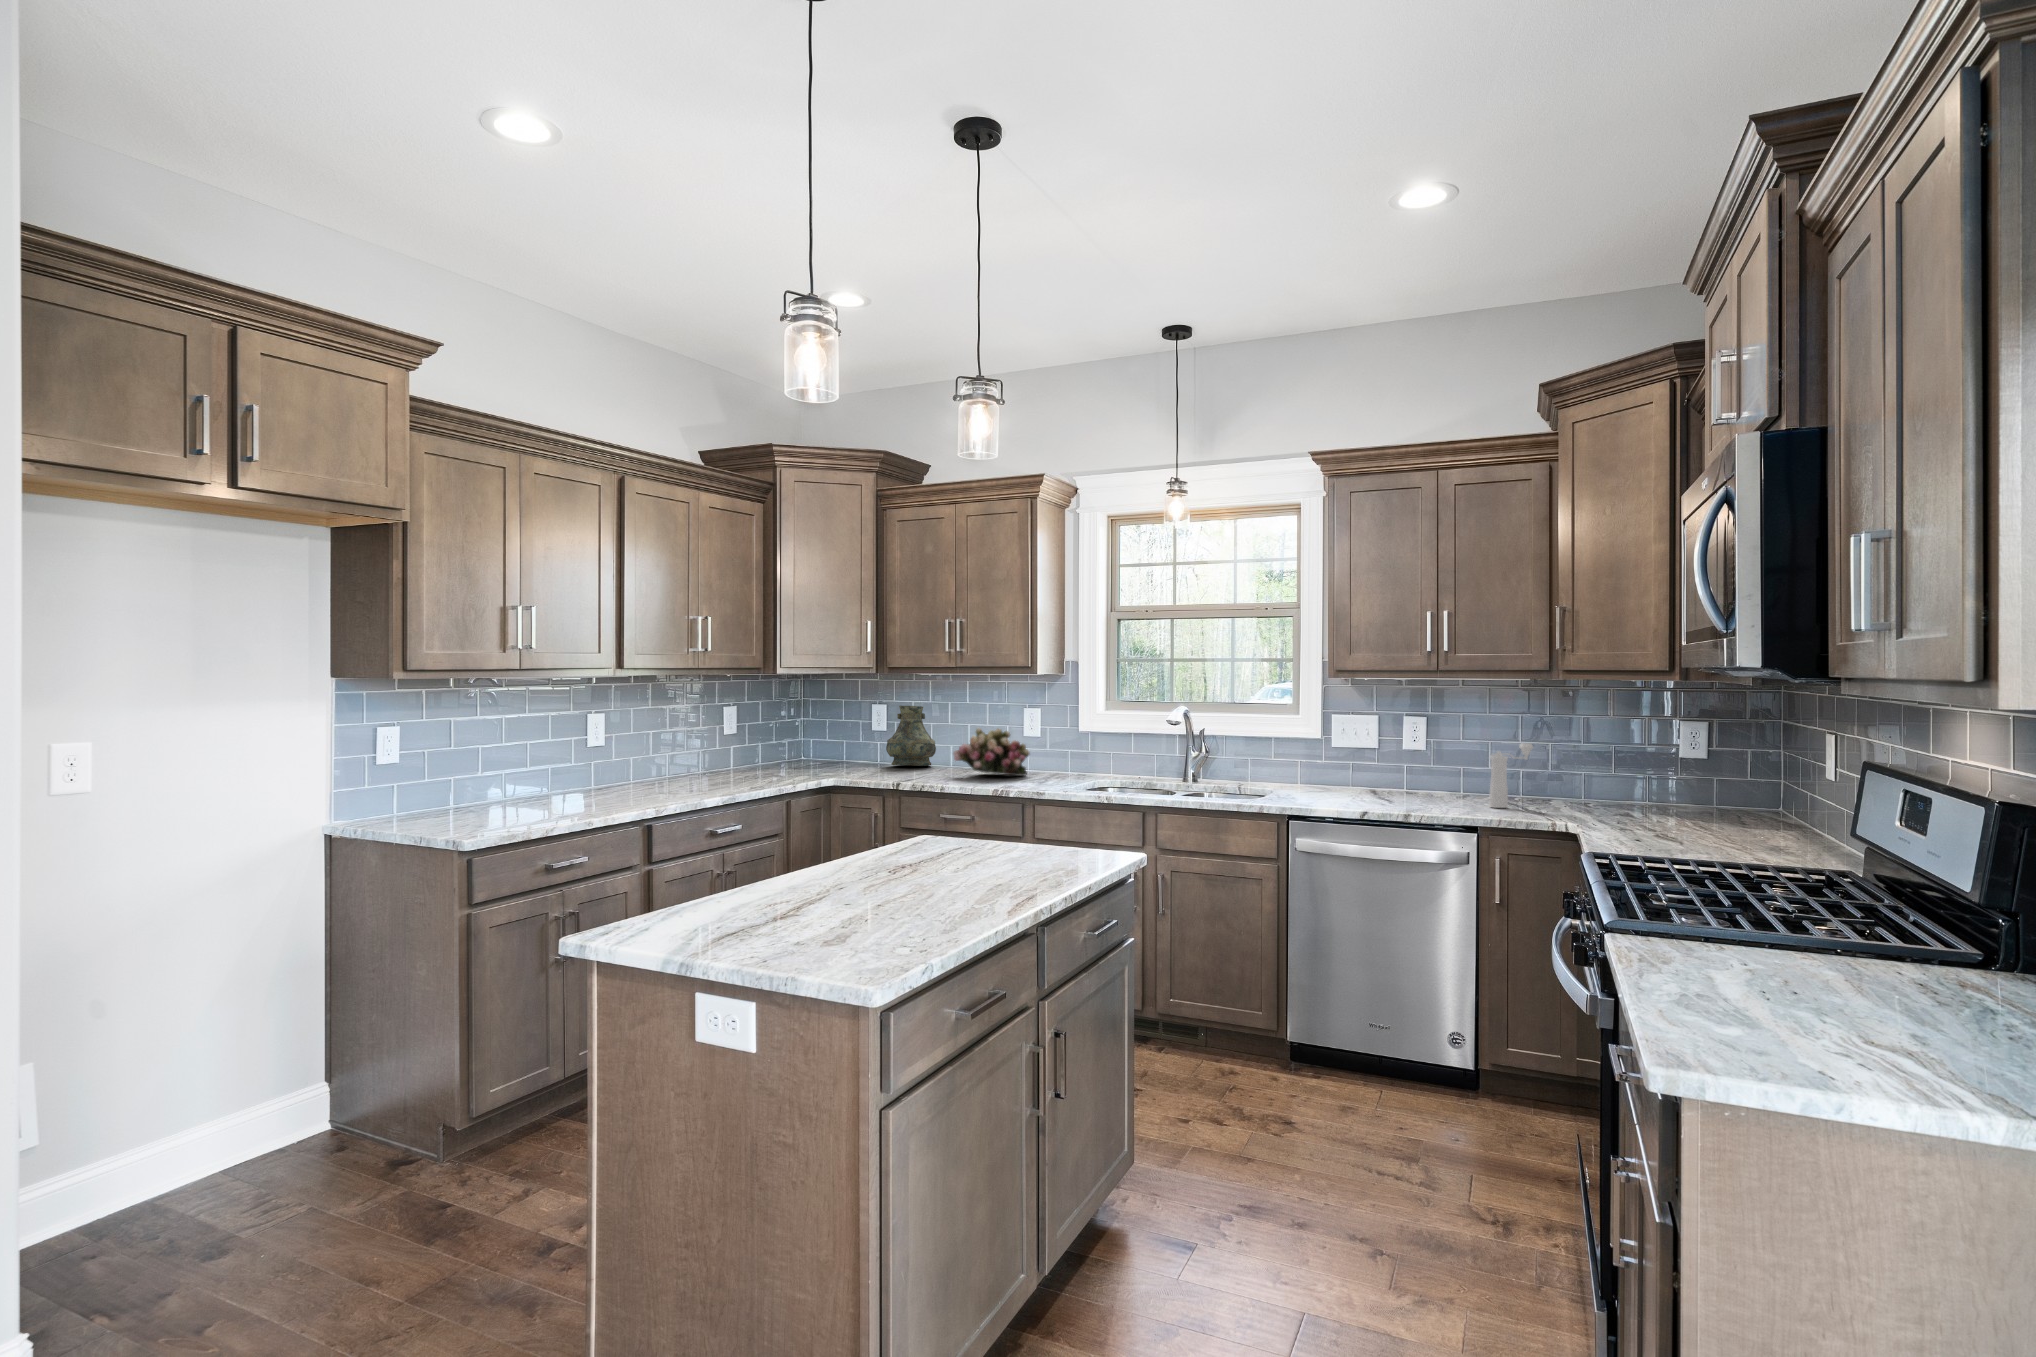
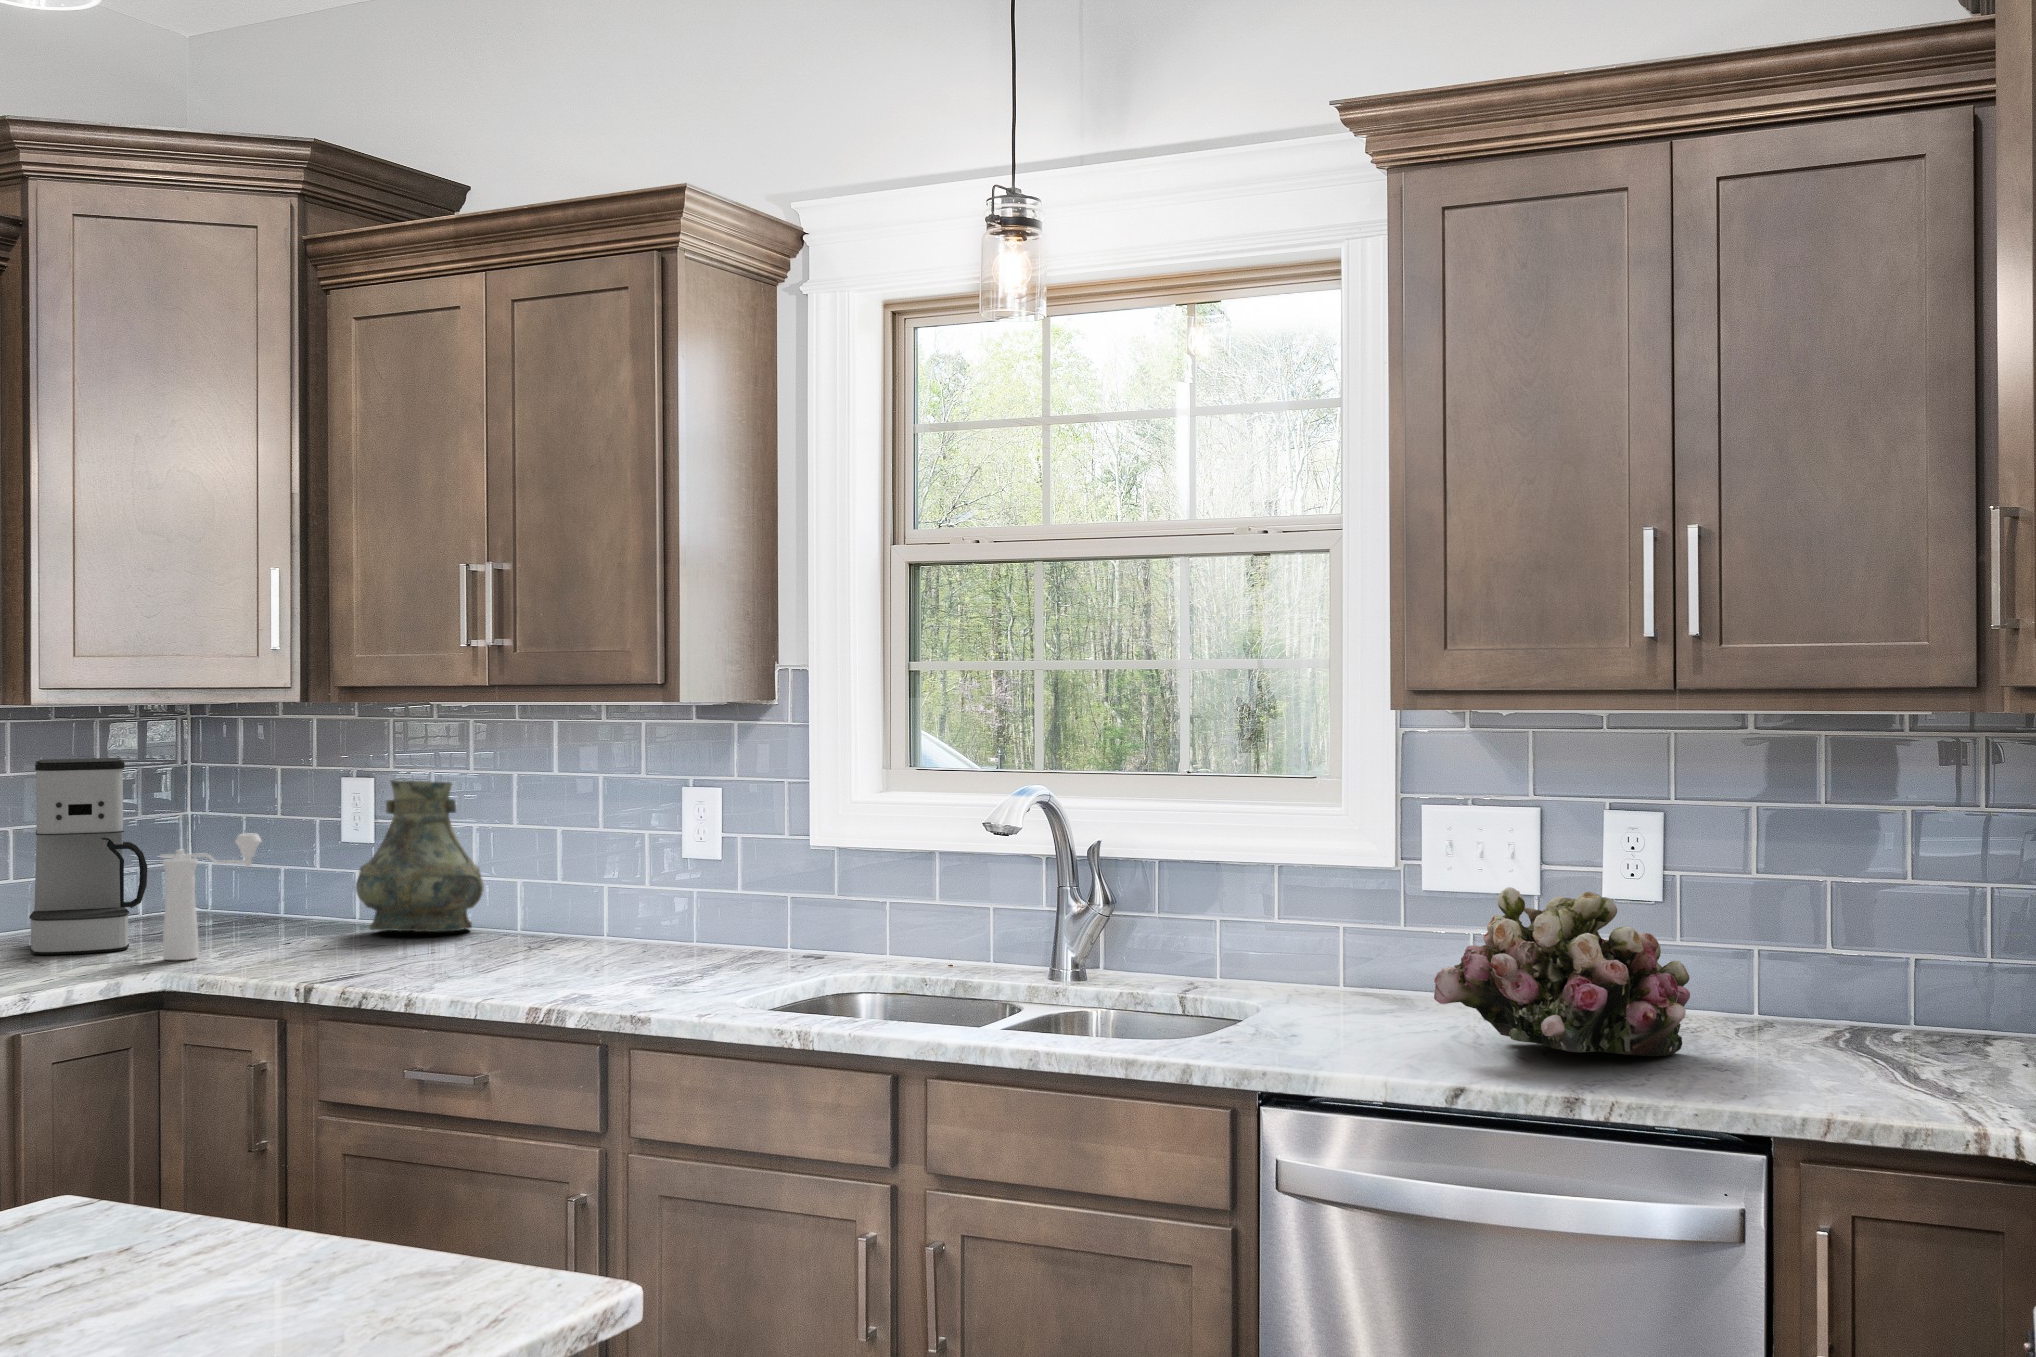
coffee maker: none [763,696,809,773] -> present [29,758,147,955]
flower arrangement: present [953,728,1030,776] -> present [1434,887,1690,1056]
pepper mill: present [1489,743,1533,808] -> present [161,833,261,960]

